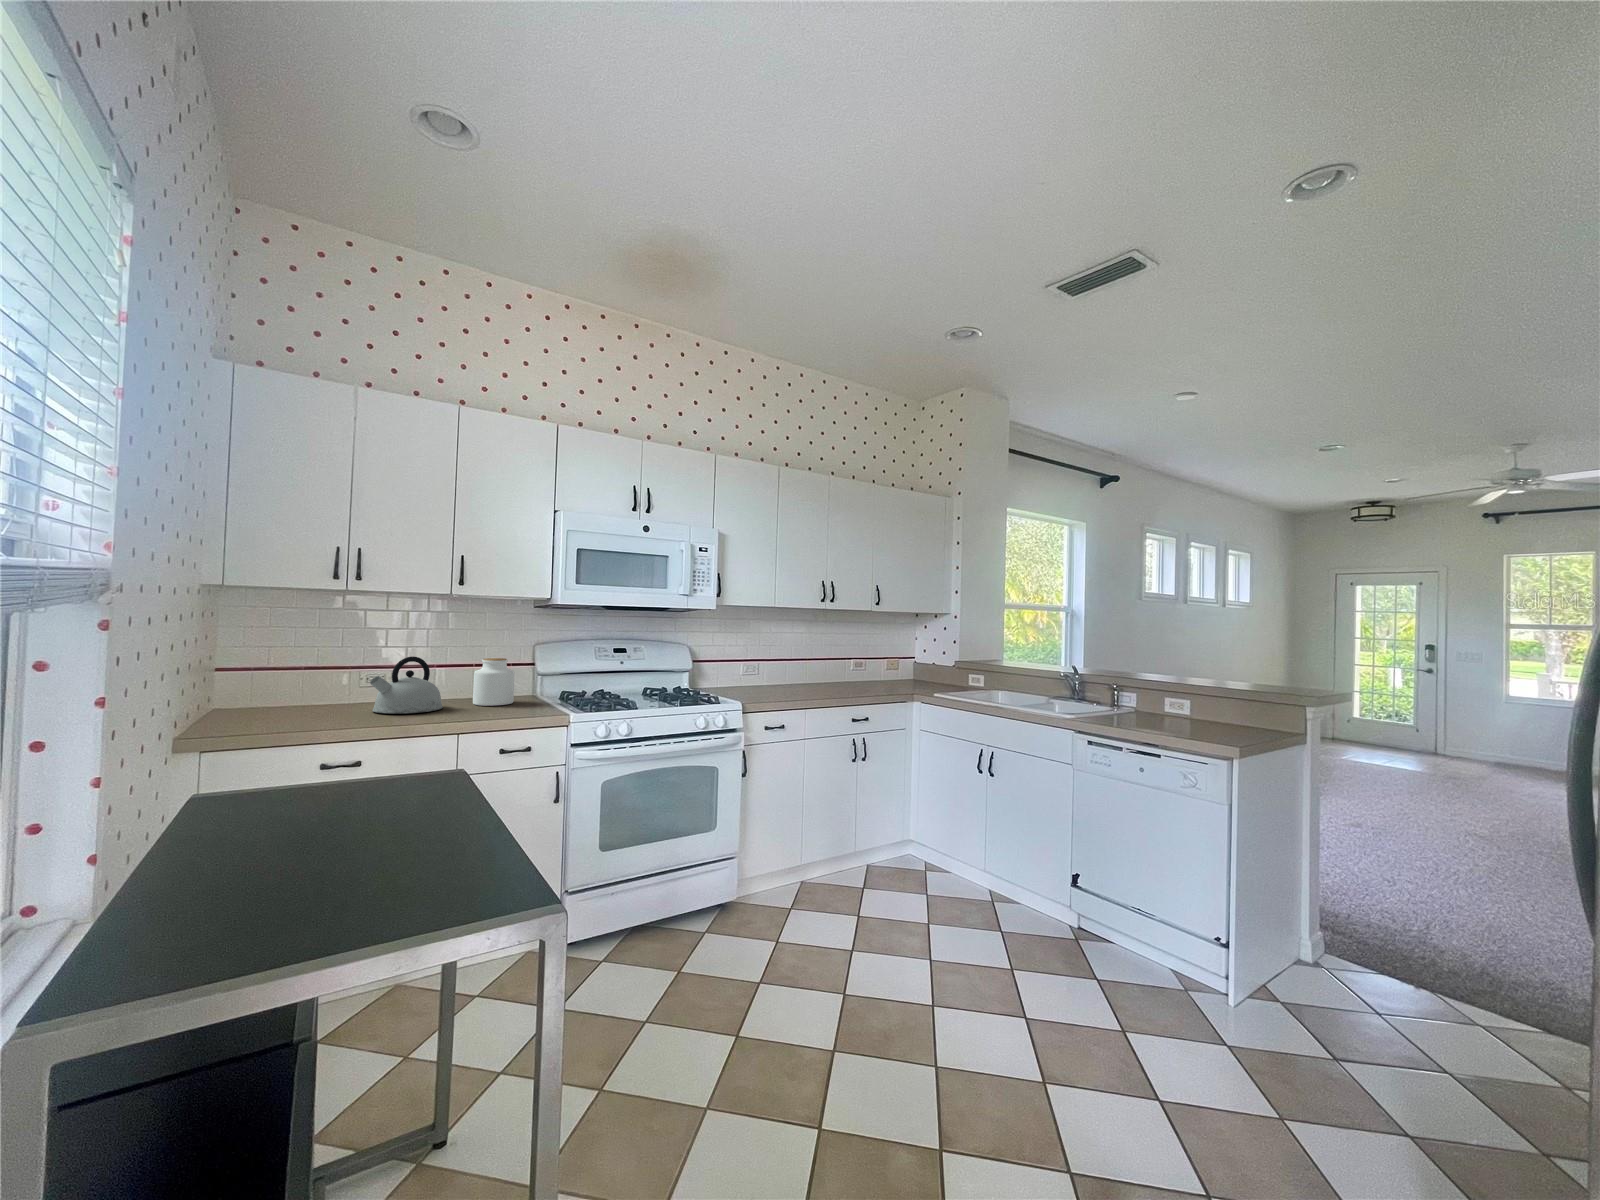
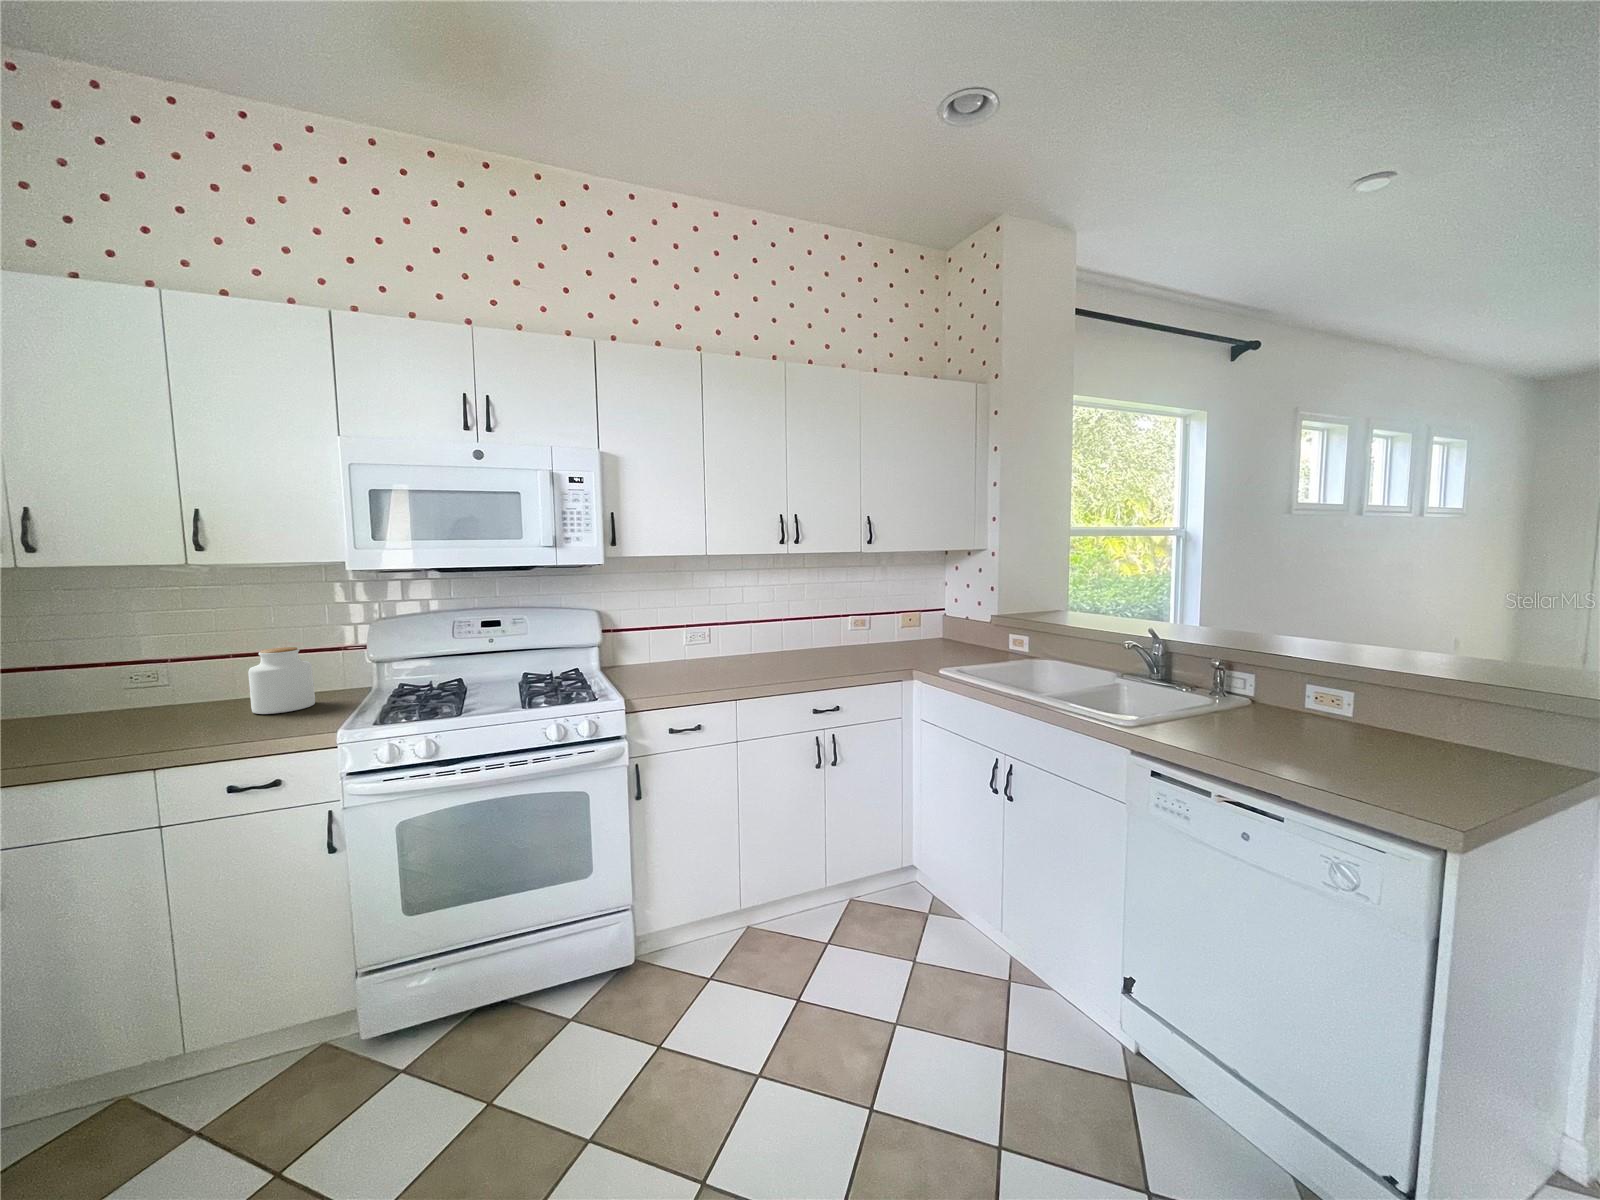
kettle: present [370,656,443,713] -> none [70,654,204,736]

